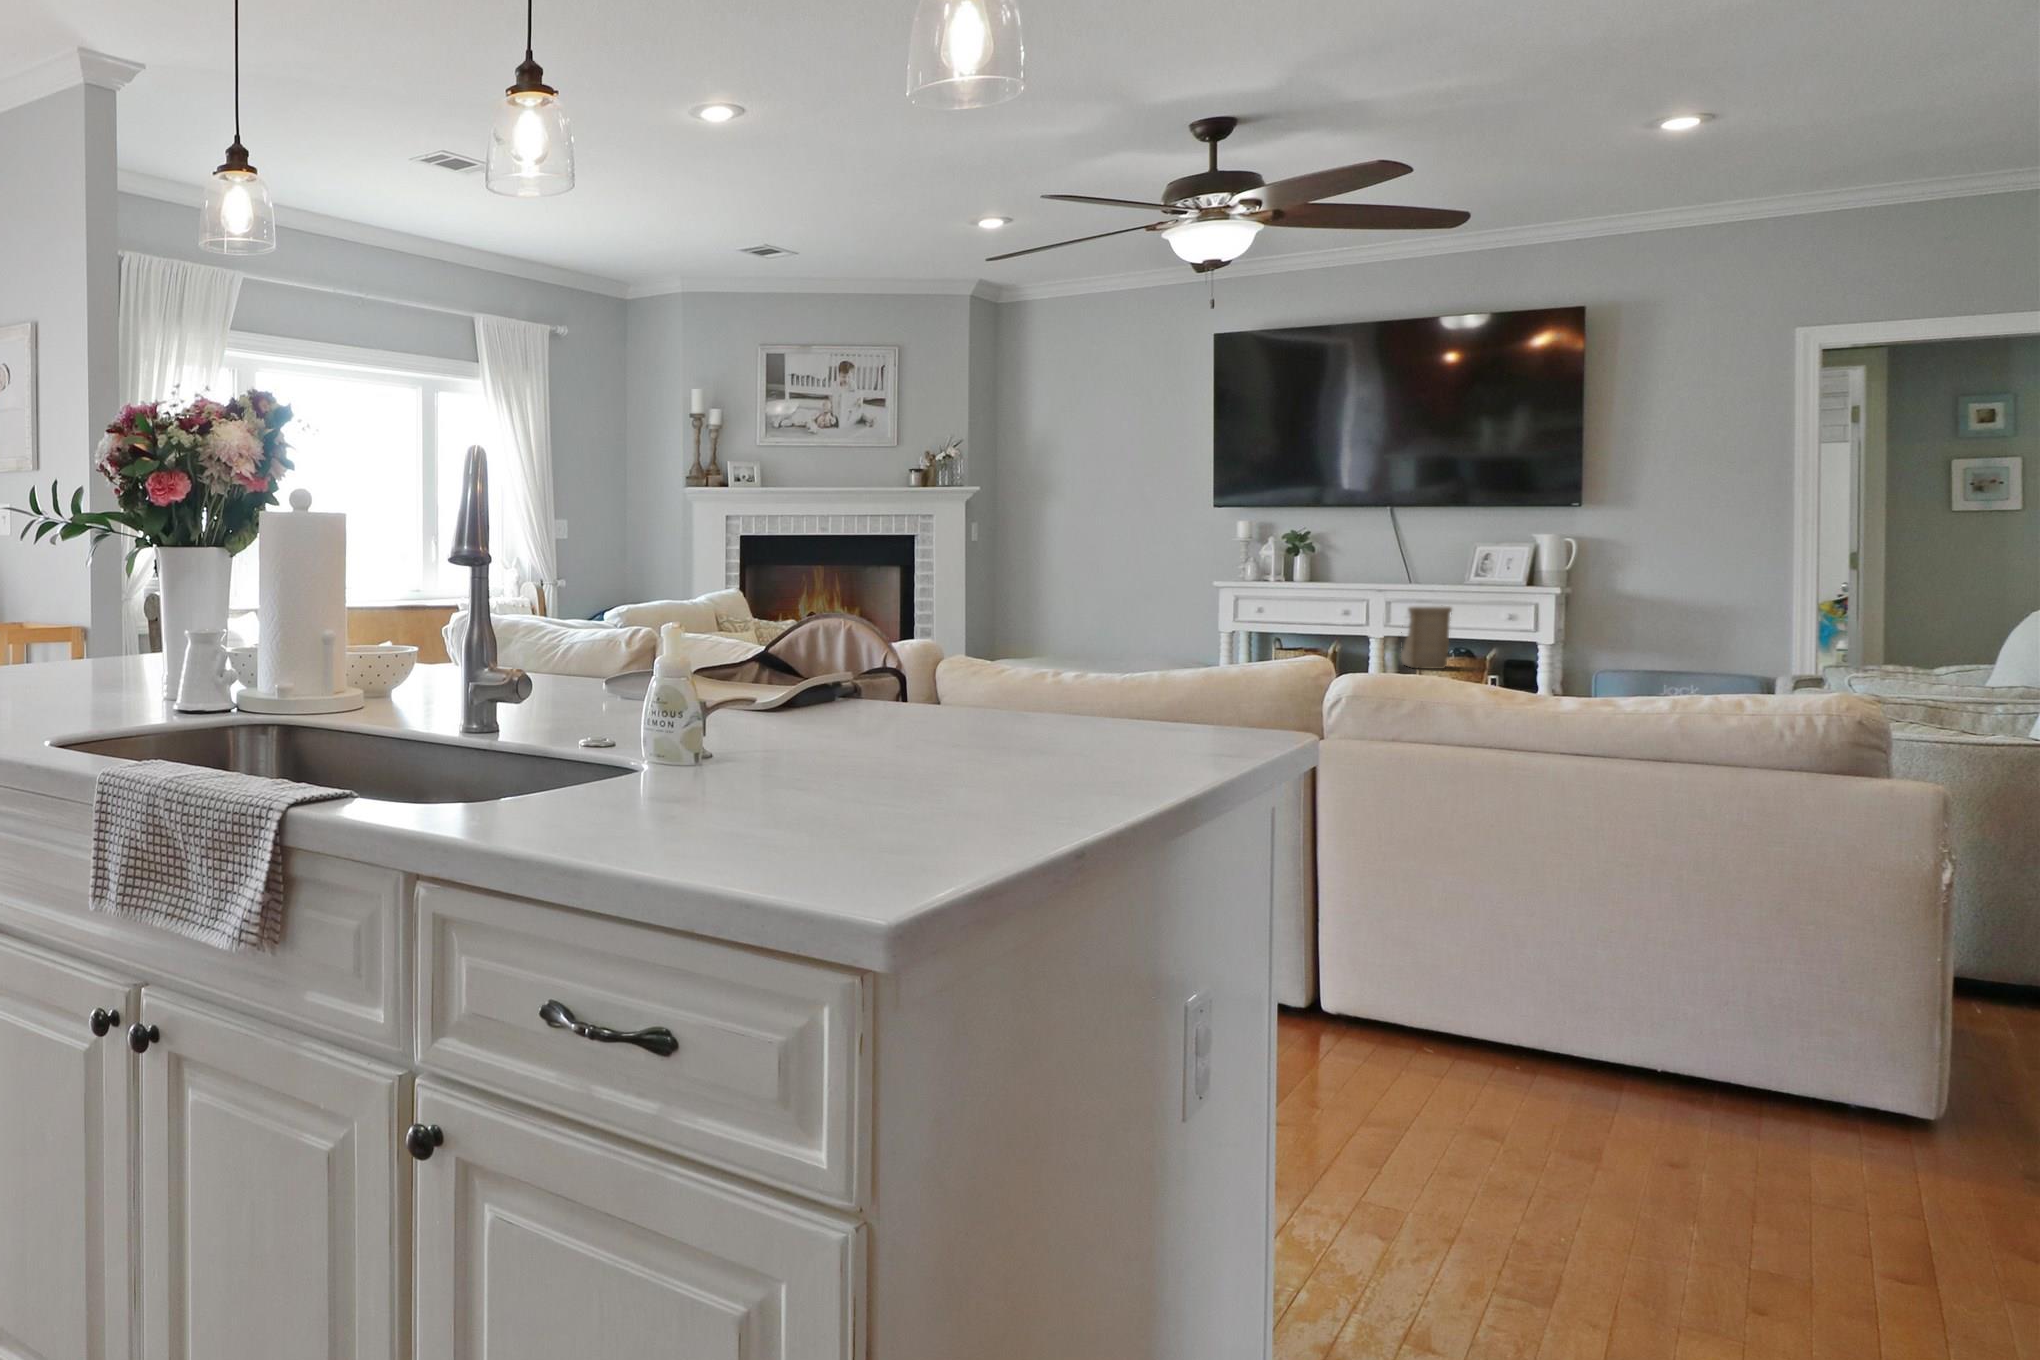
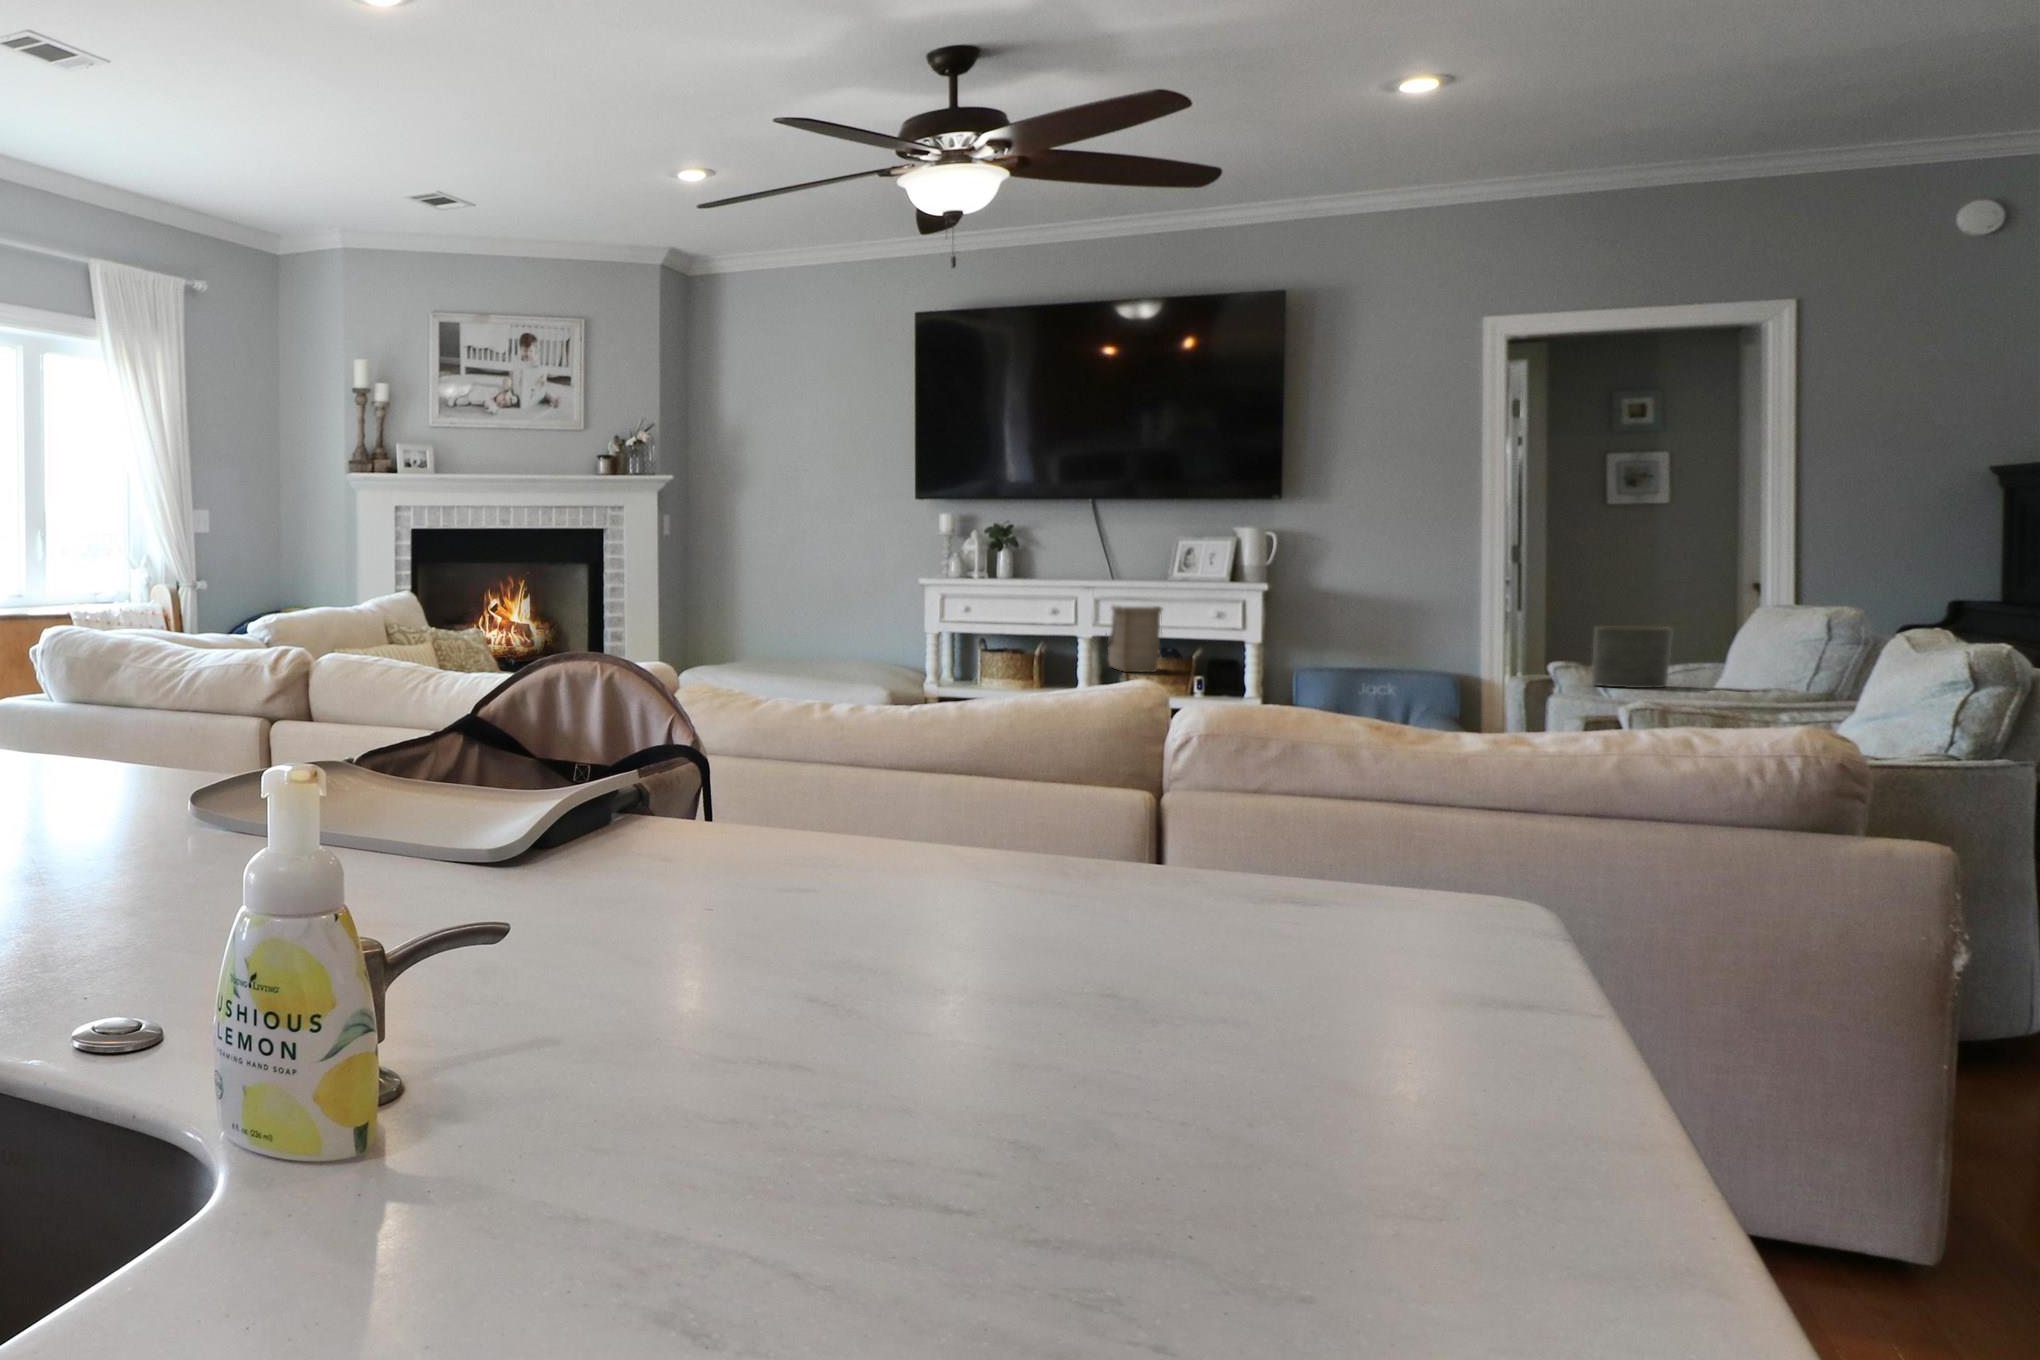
planter: none [1885,627,1971,687] -> present [1592,626,1672,688]

